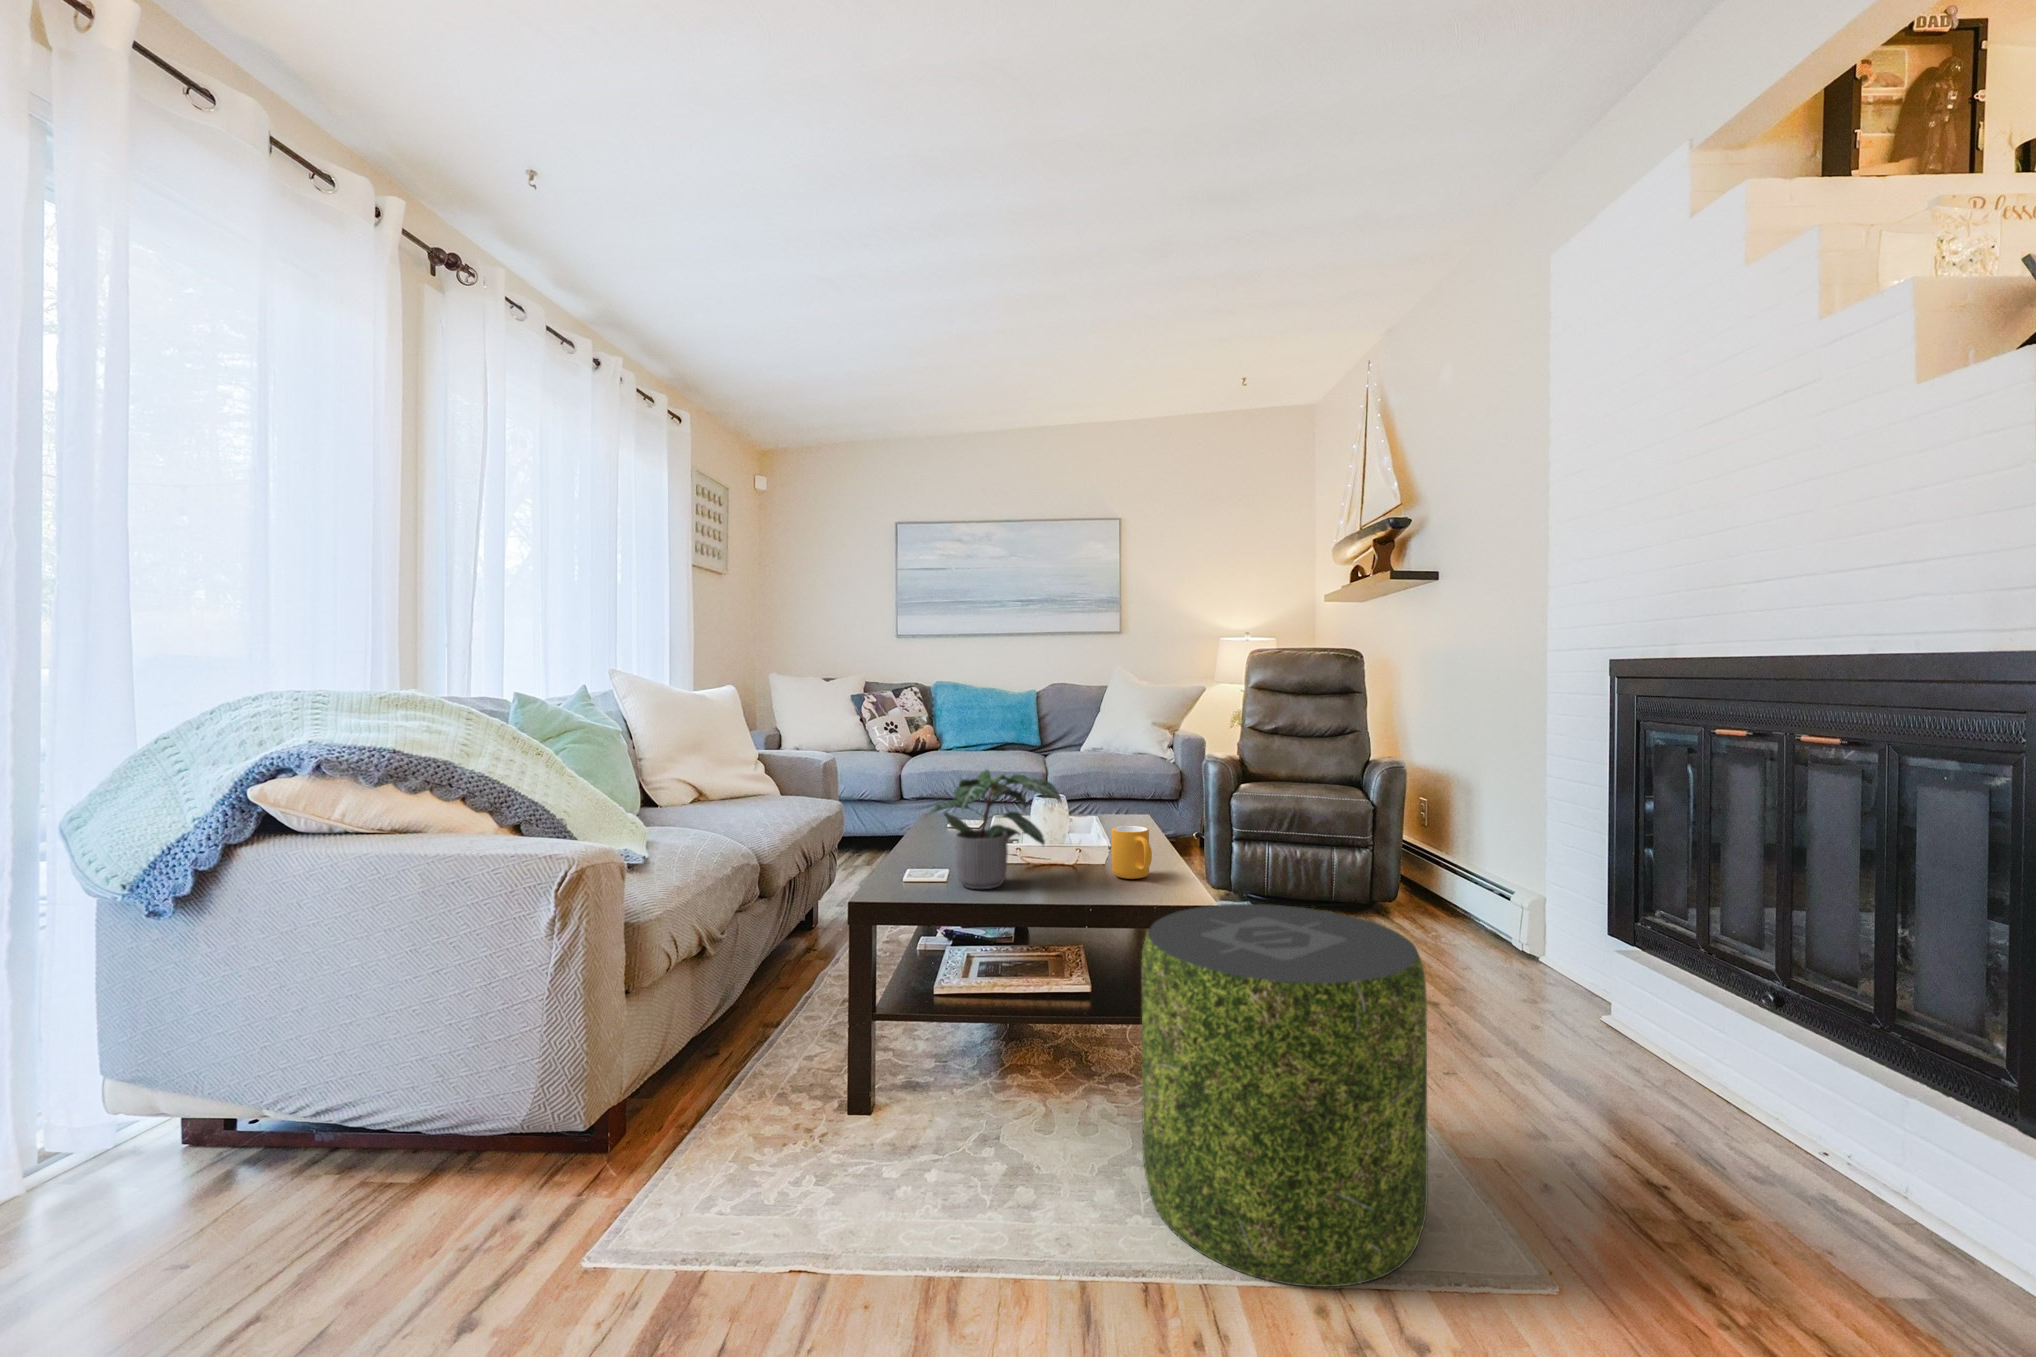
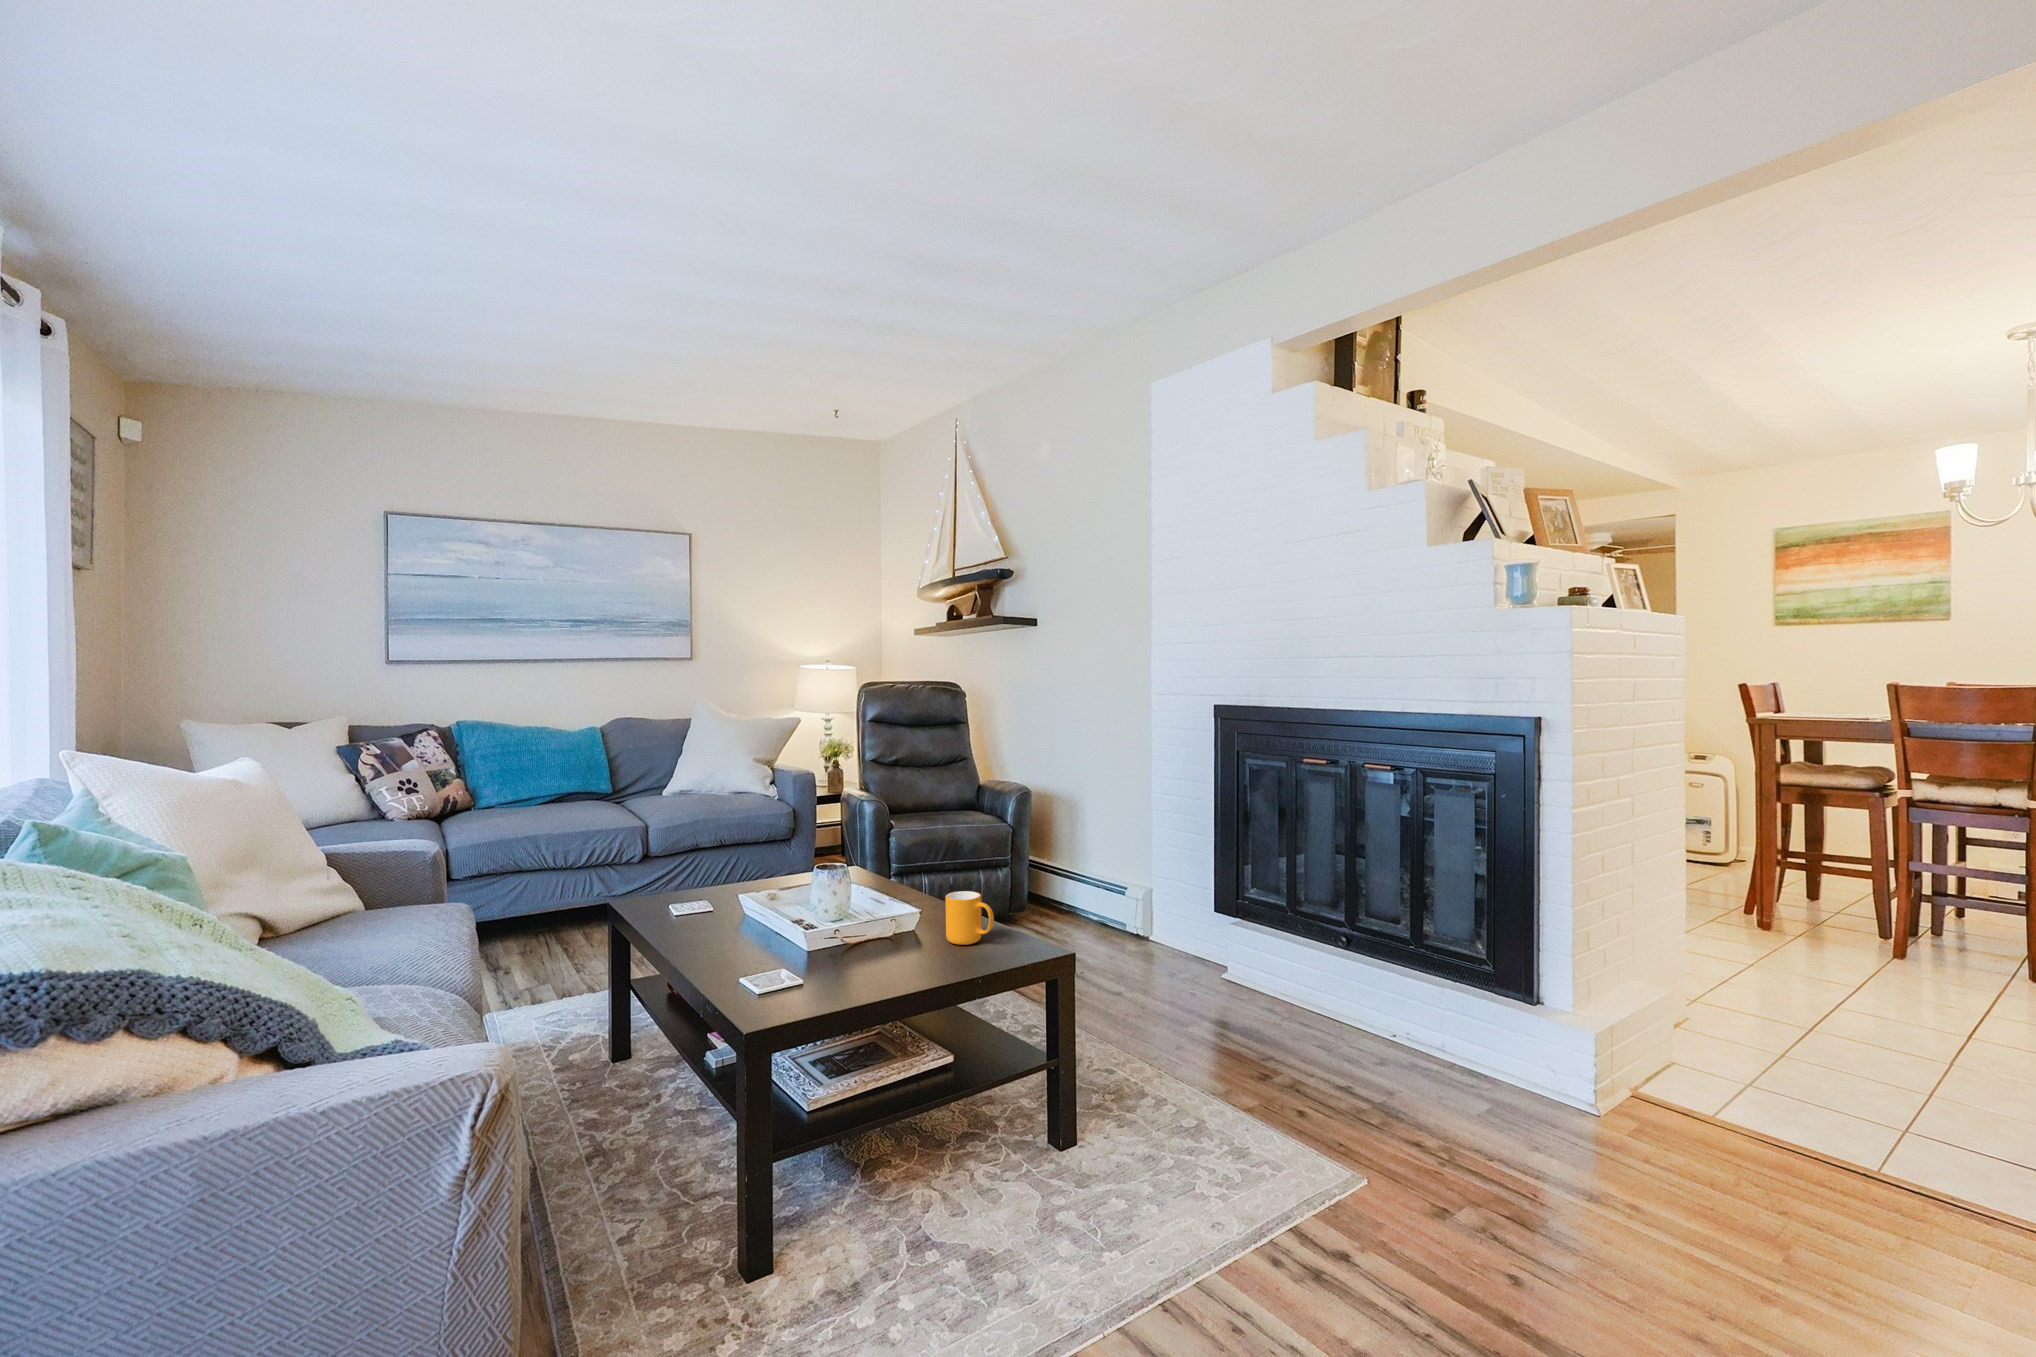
potted plant: present [928,770,1061,889] -> none [779,855,926,988]
pouf: present [1142,904,1428,1287] -> none [1060,943,1290,1261]

